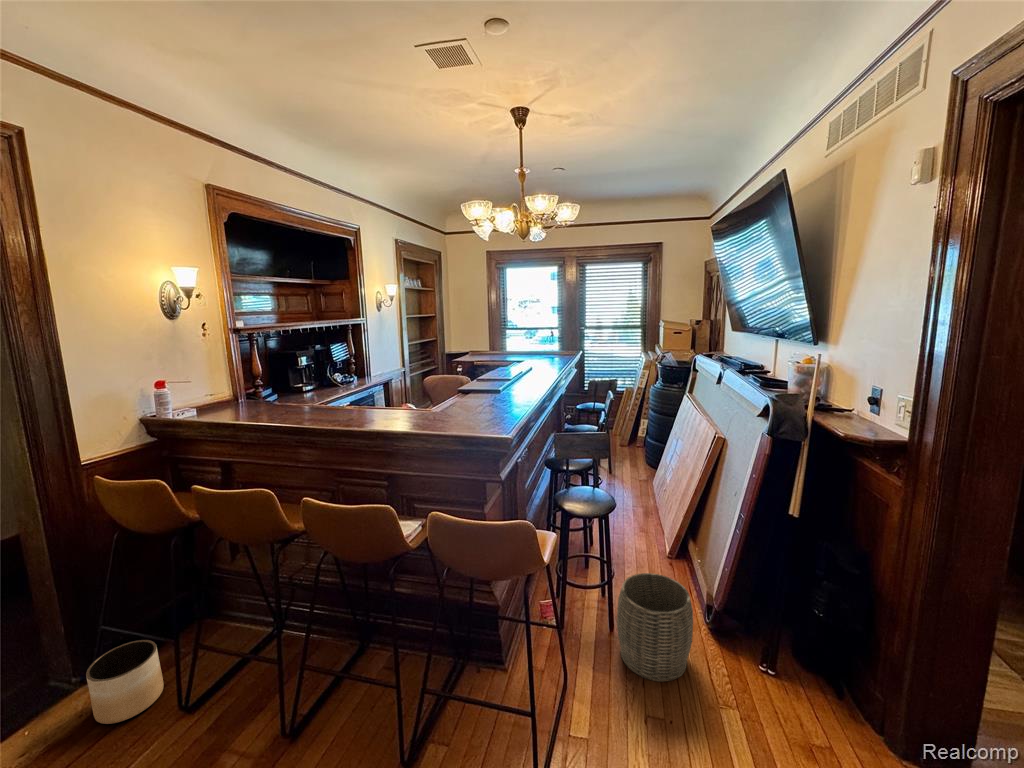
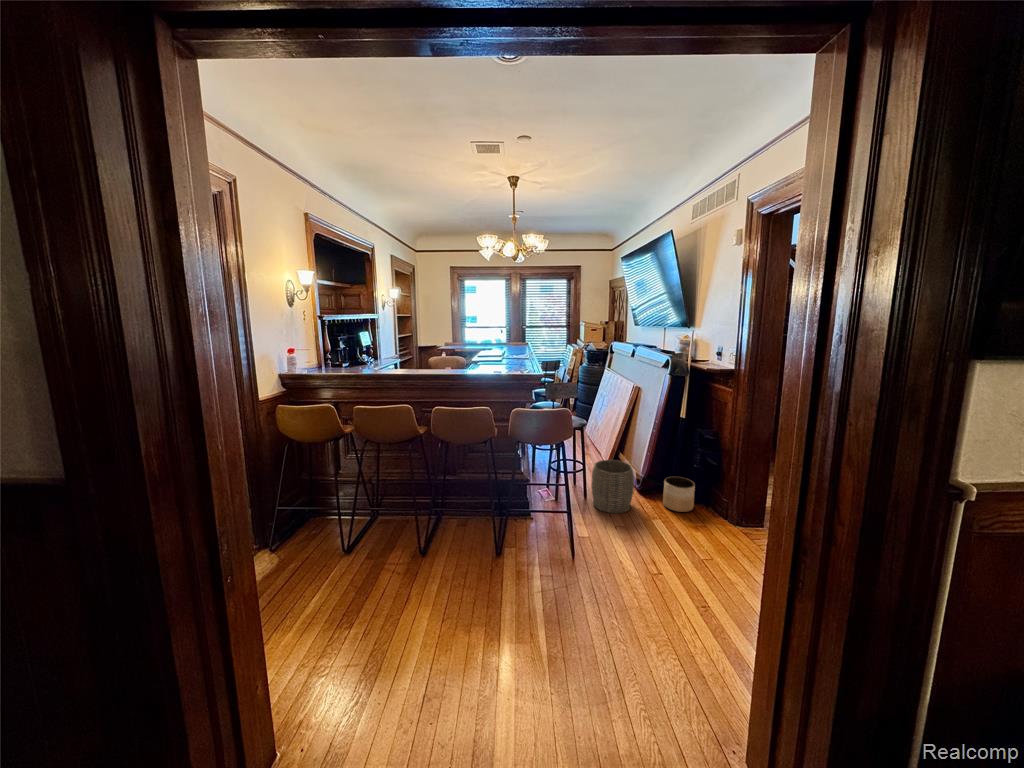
planter: present [86,640,164,724] -> present [663,477,695,512]

